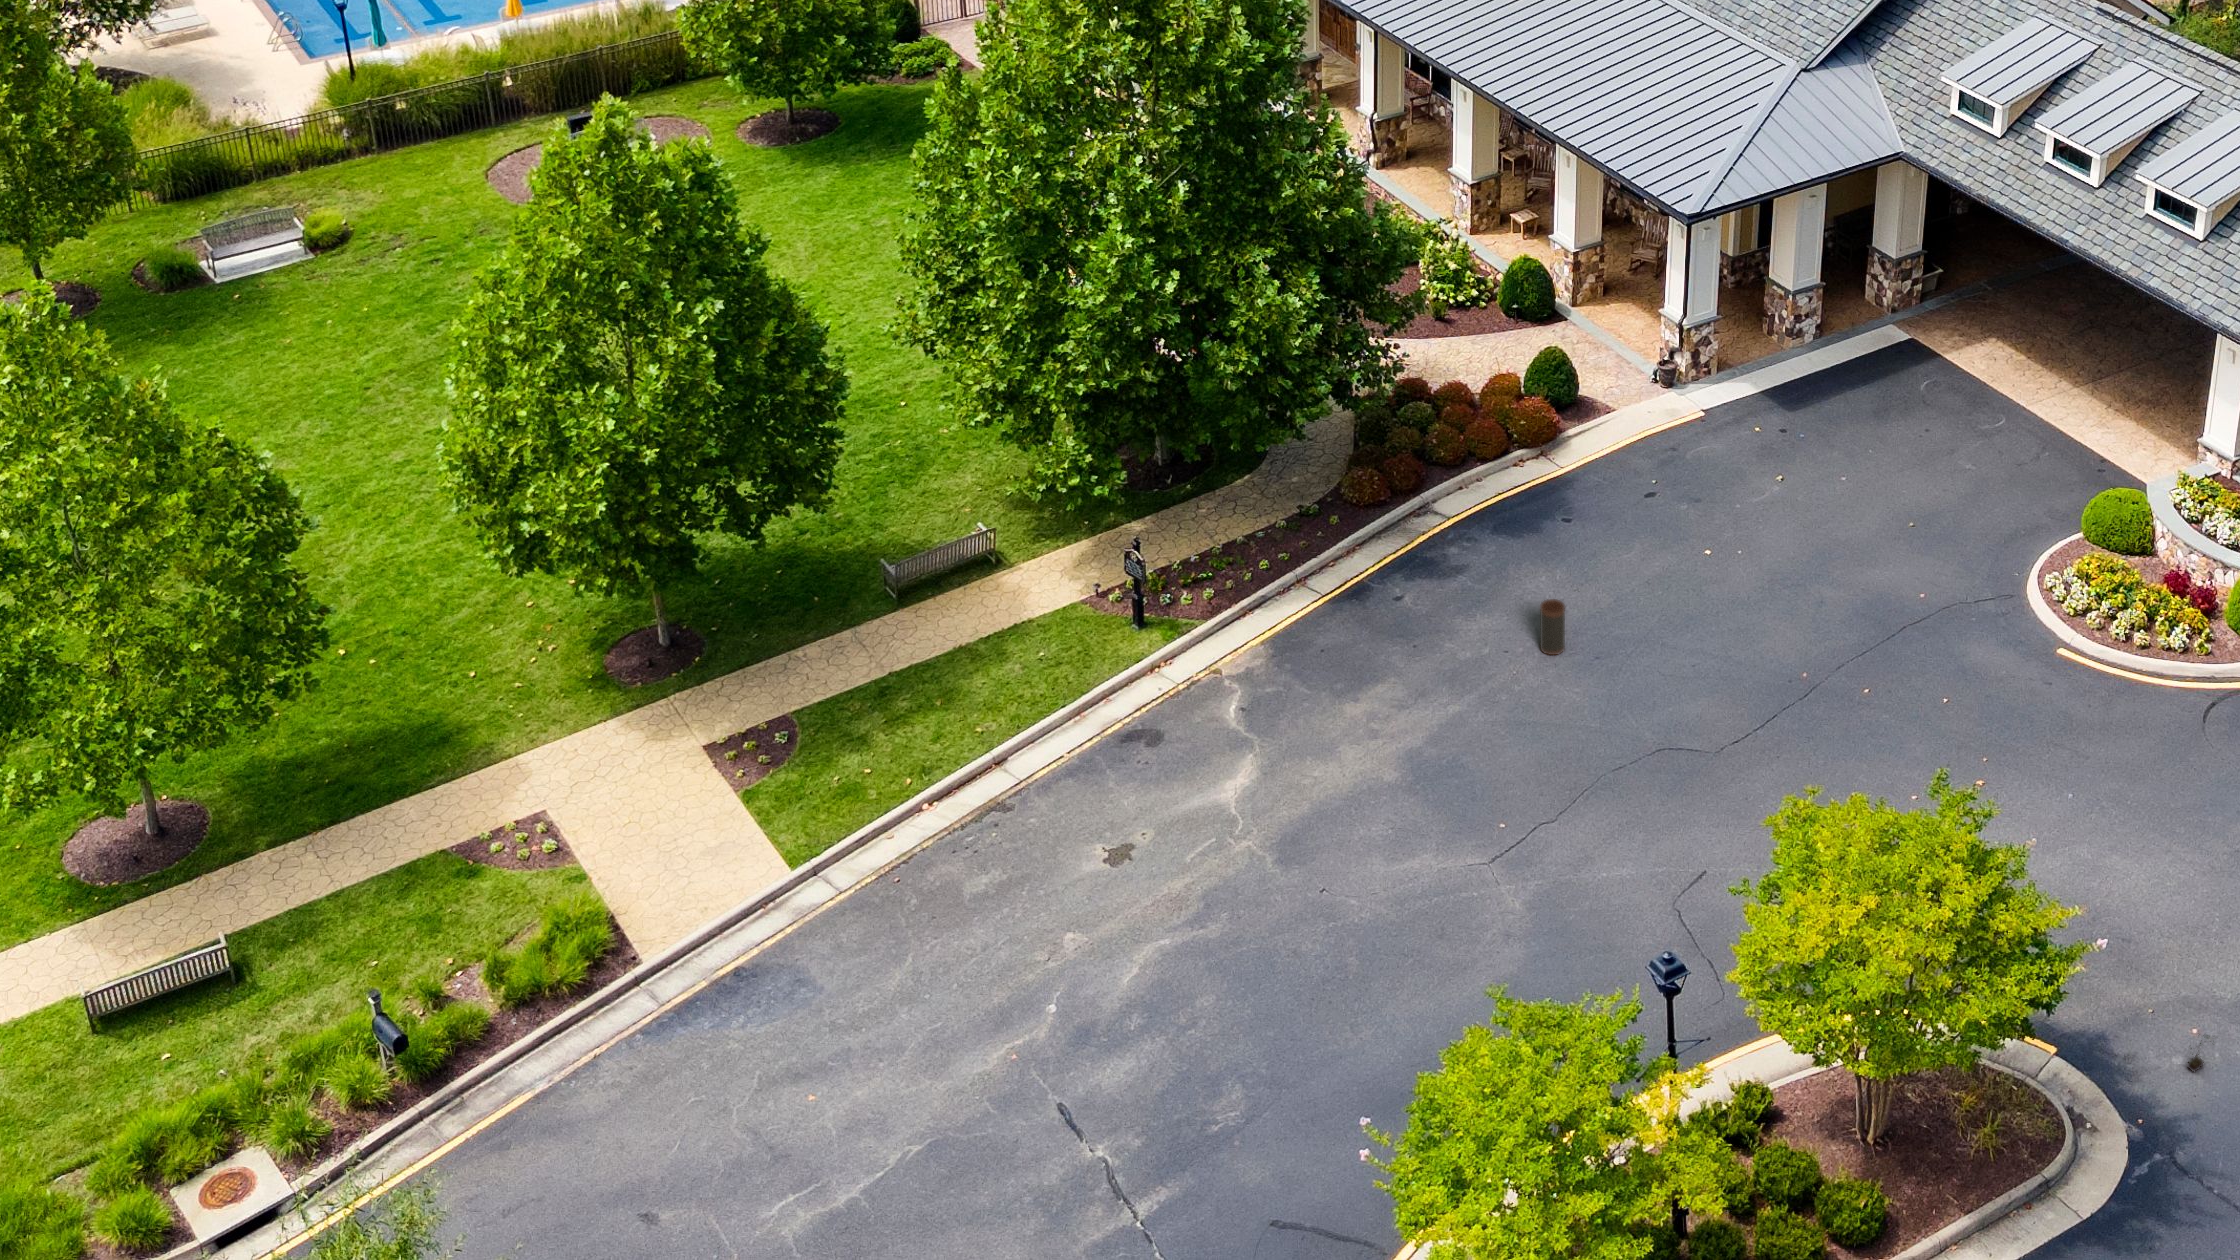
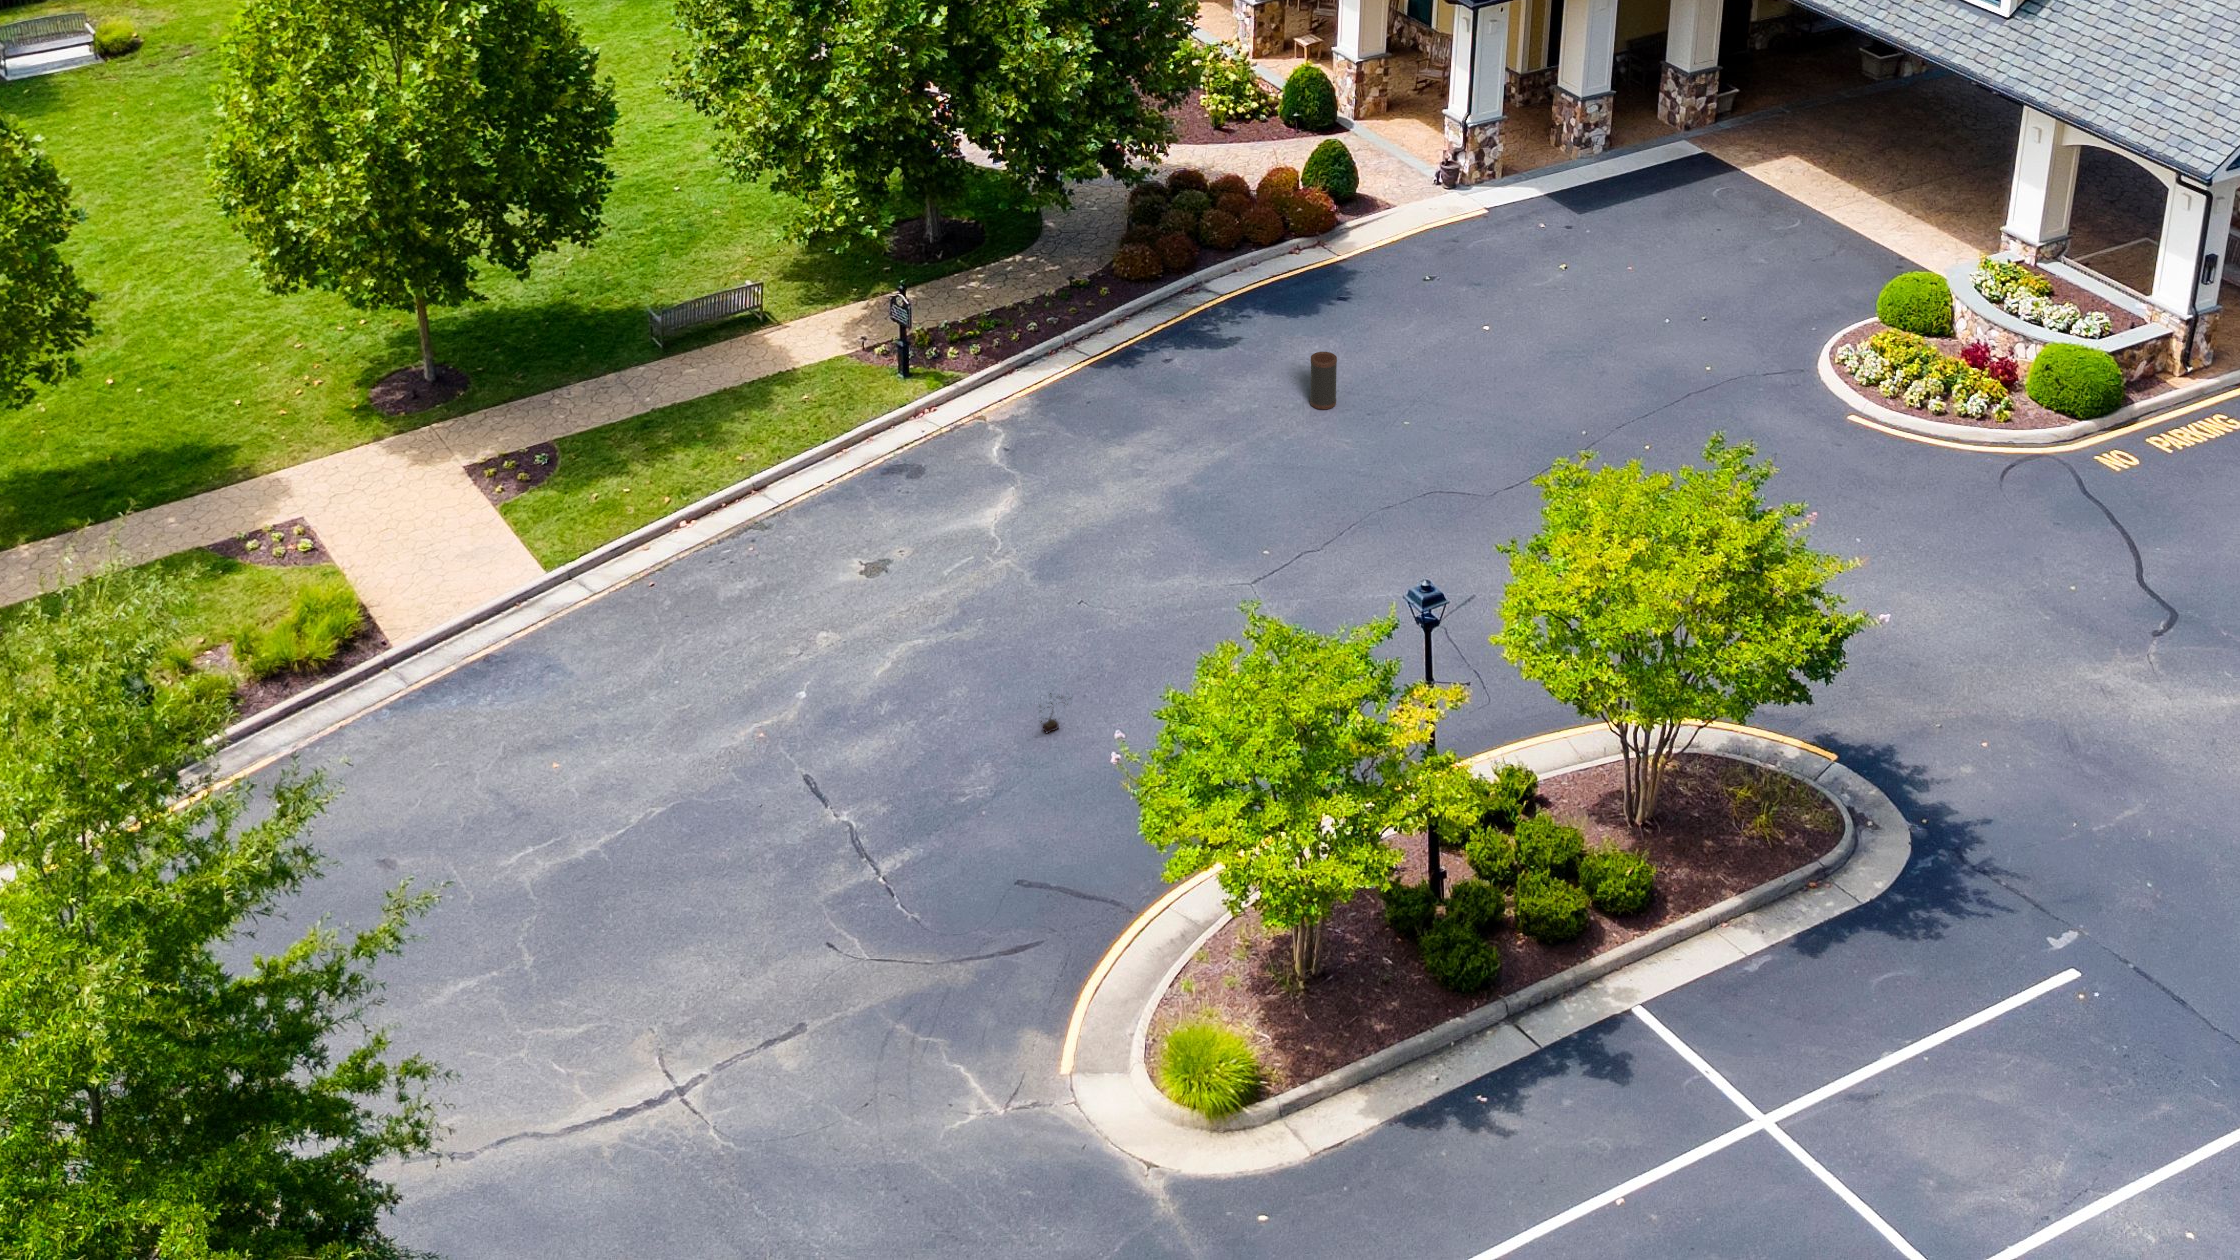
potted plant: present [2188,1035,2208,1071] -> present [1040,693,1068,734]

